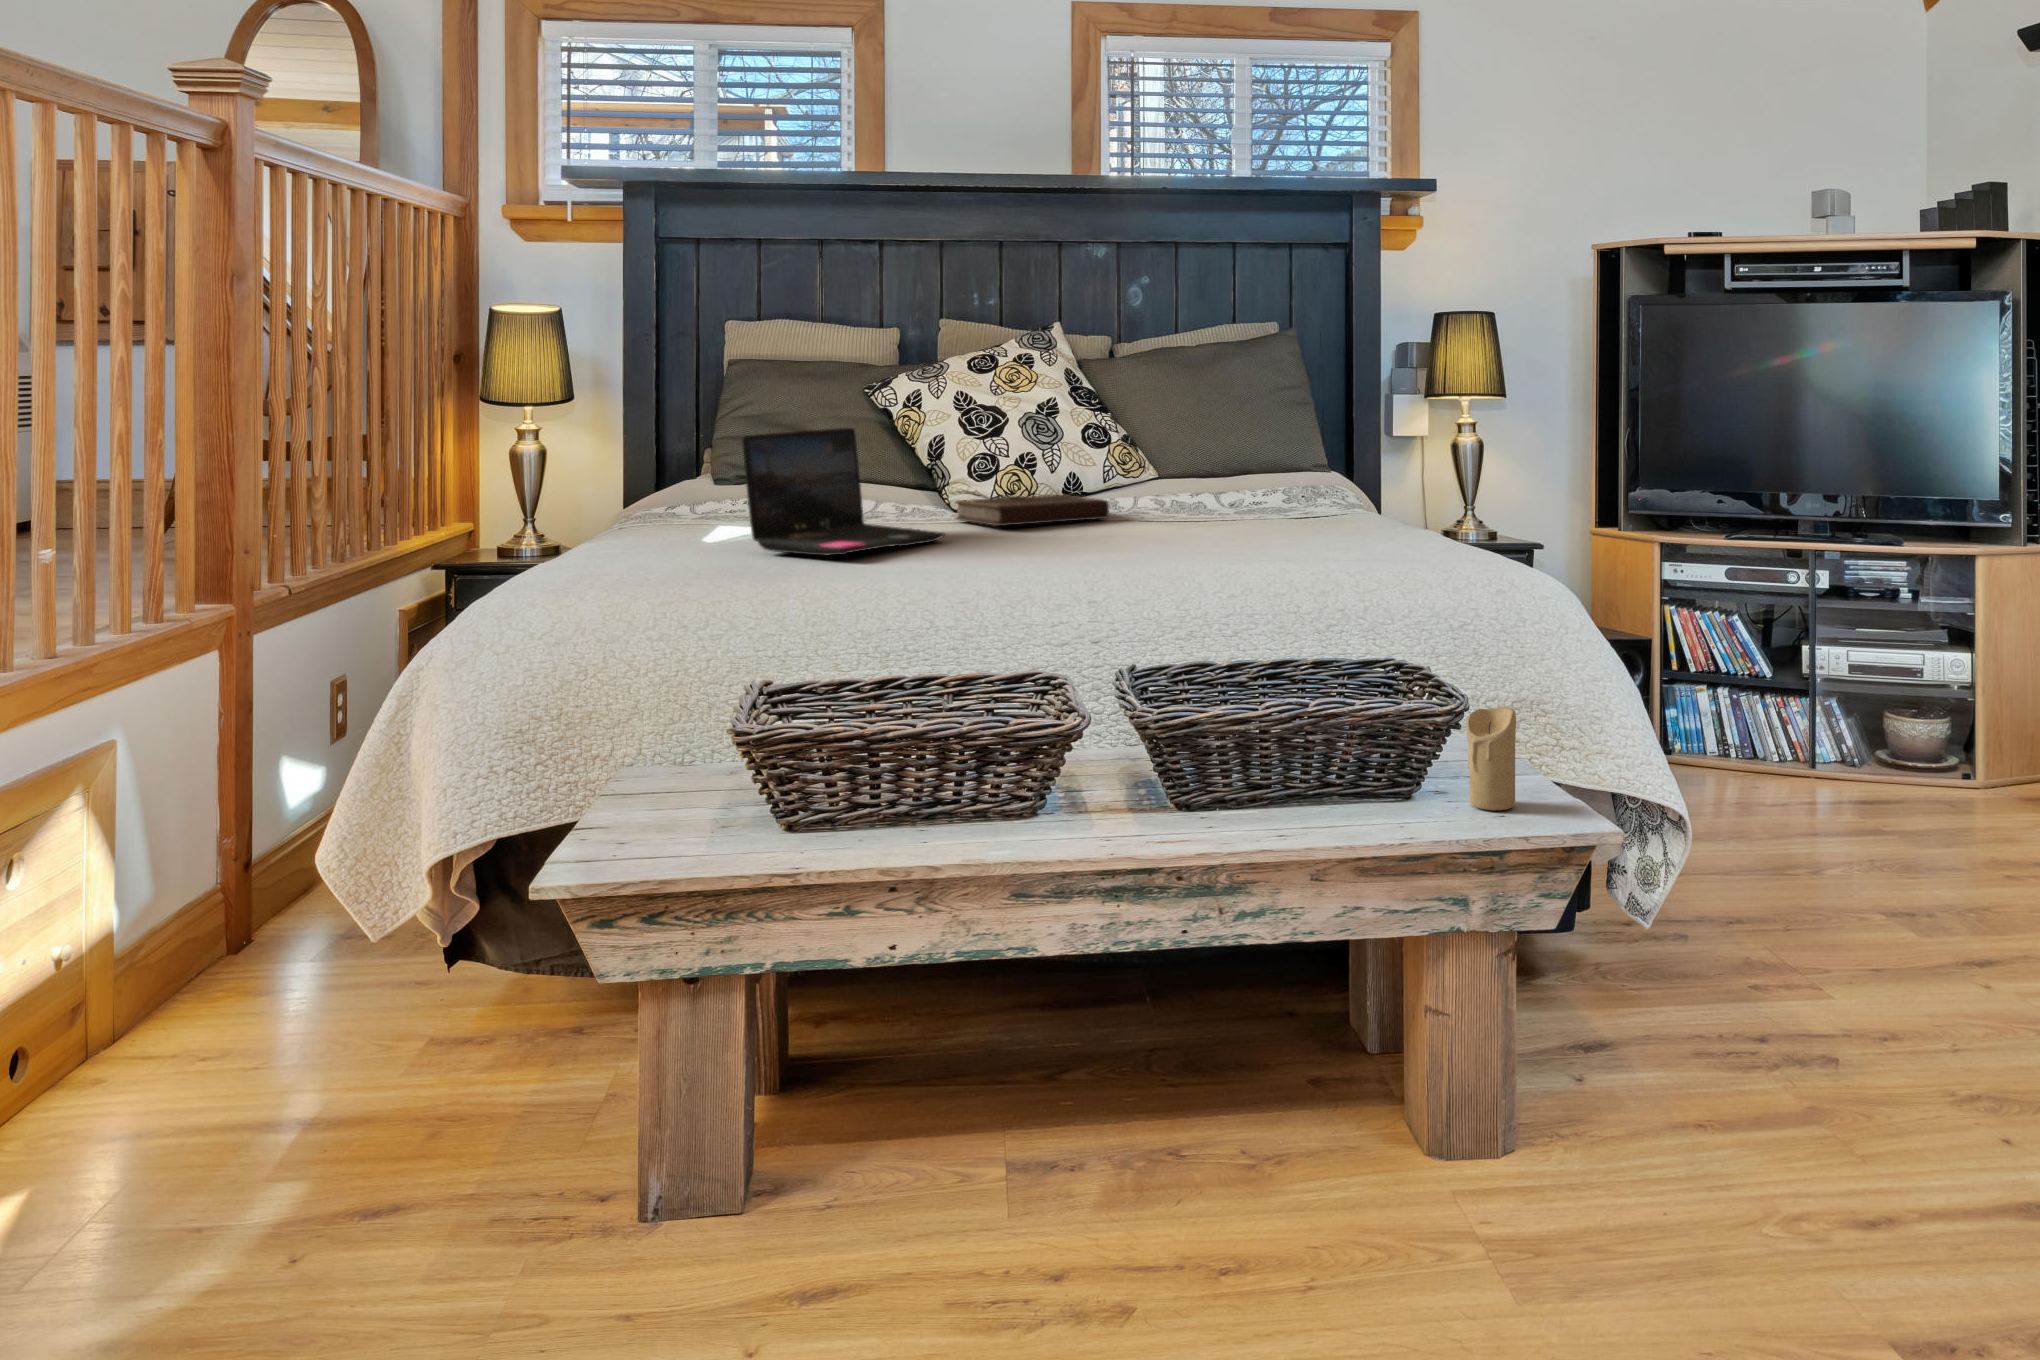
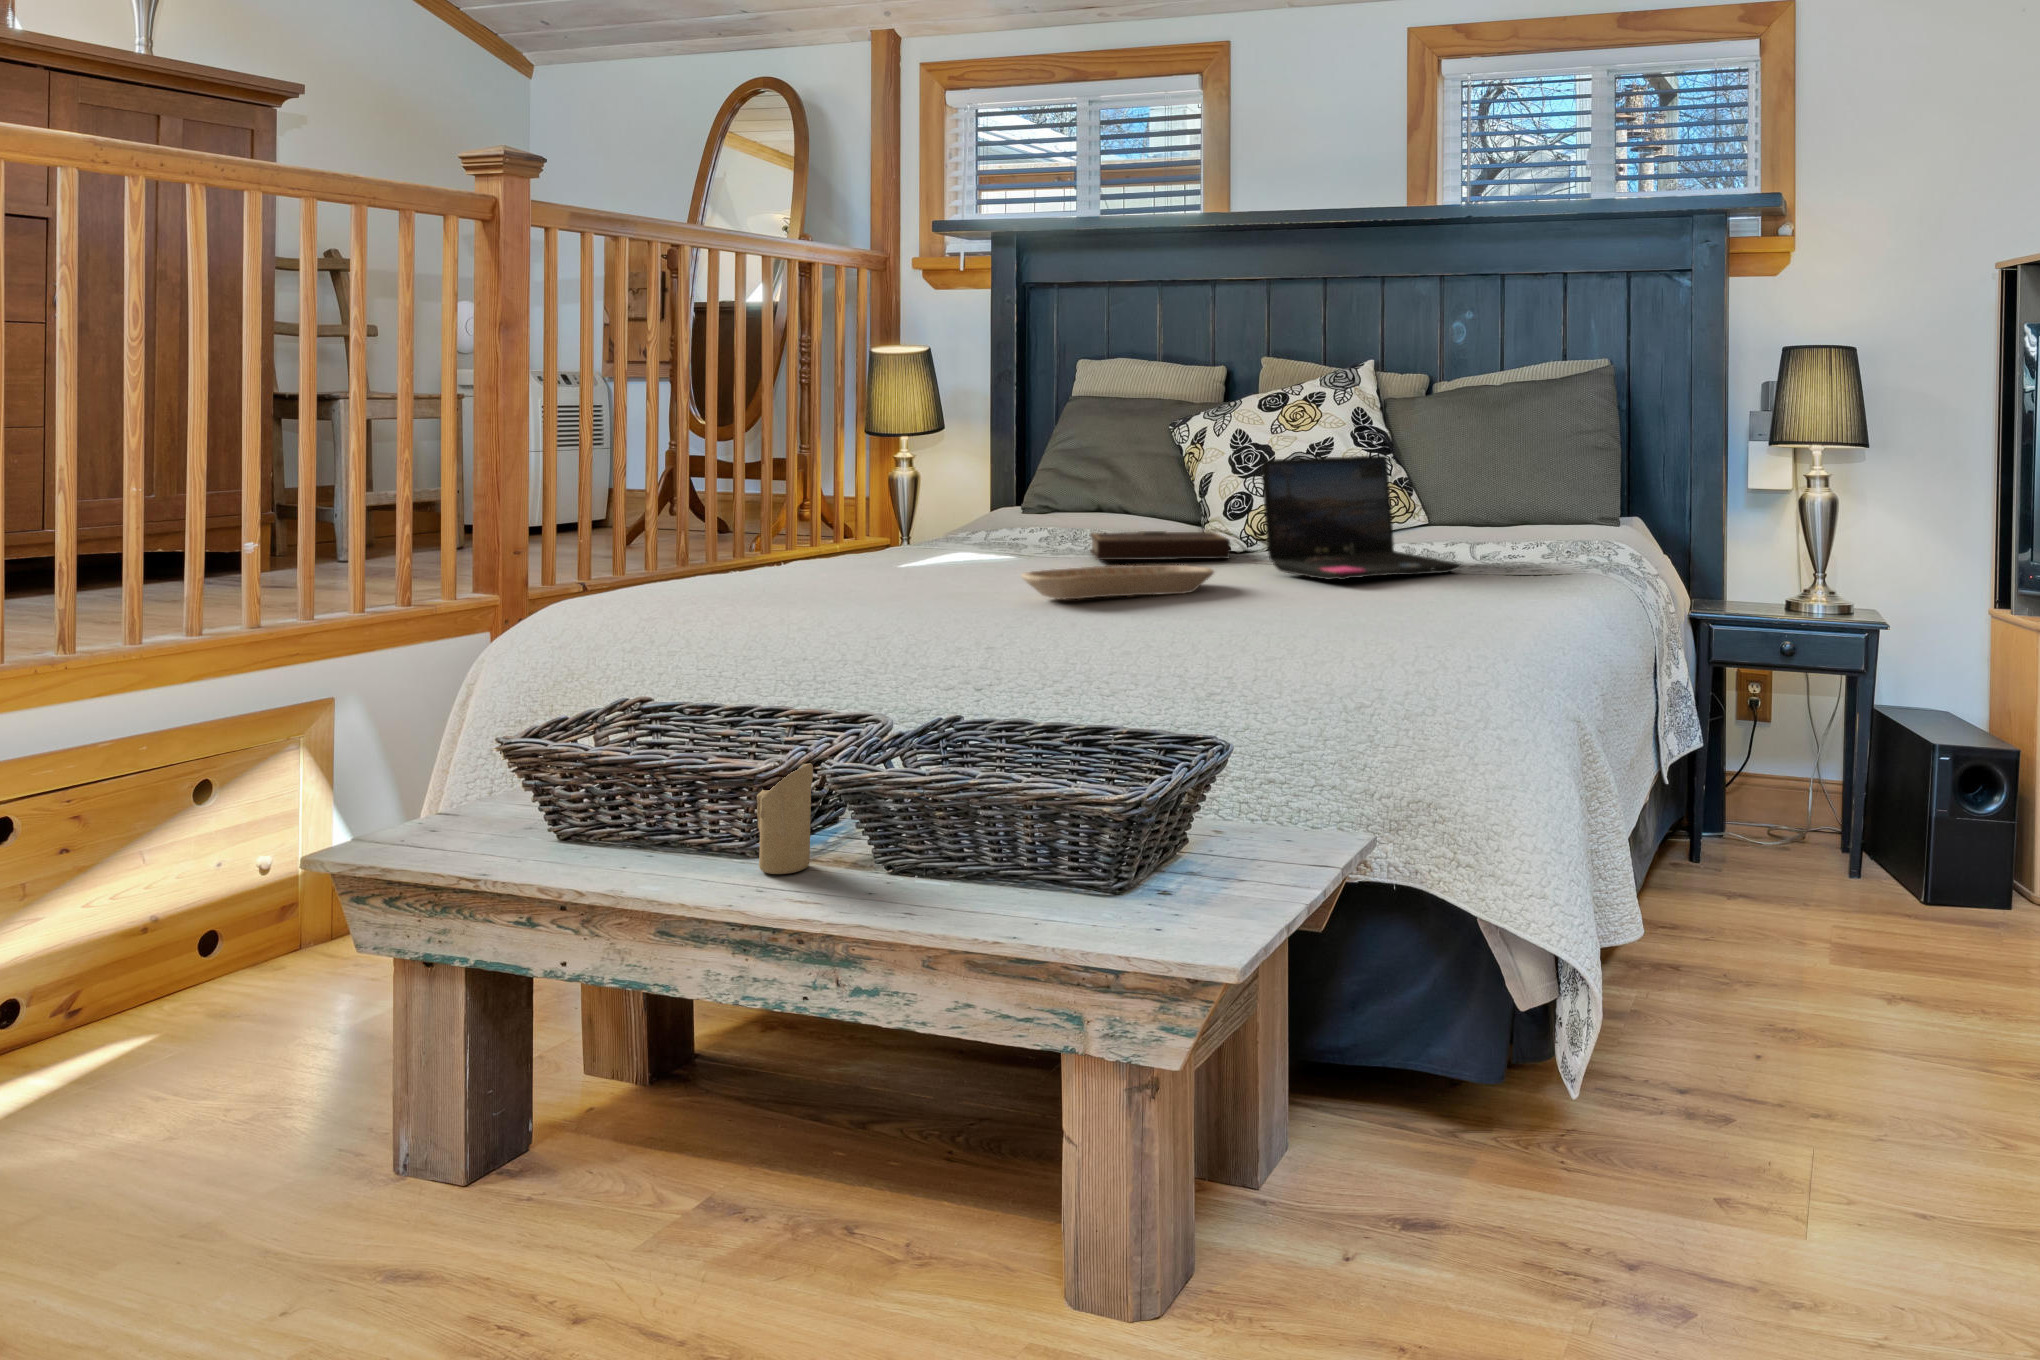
laptop: present [742,428,945,555] -> present [1262,456,1461,580]
tray: none [1028,525,1182,561] -> present [1021,565,1214,599]
candle: present [1466,707,1516,810] -> present [757,763,813,874]

